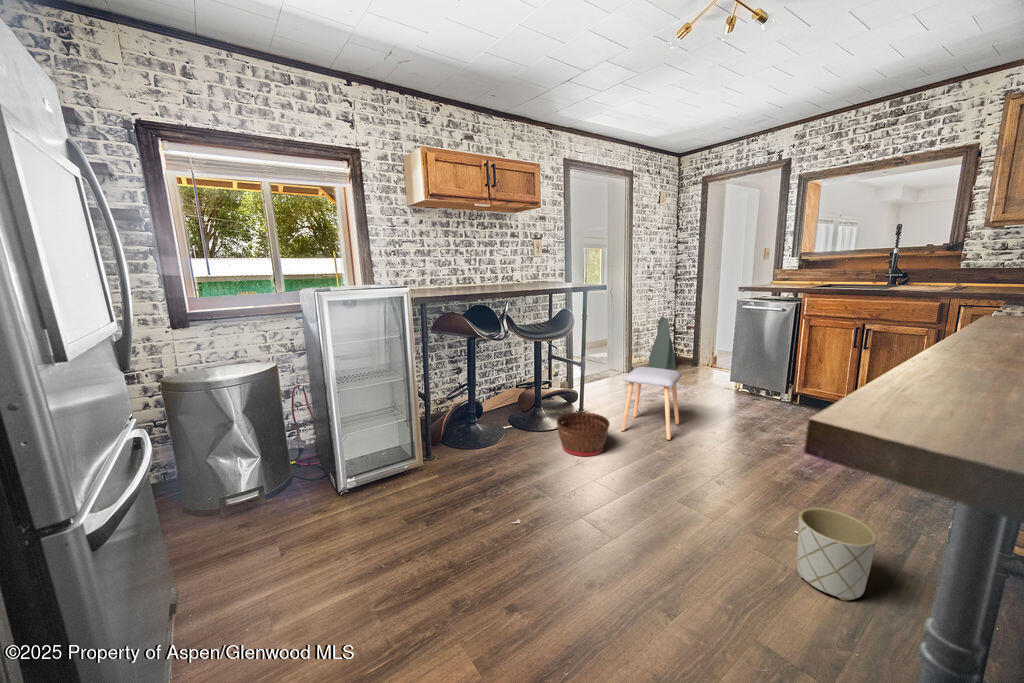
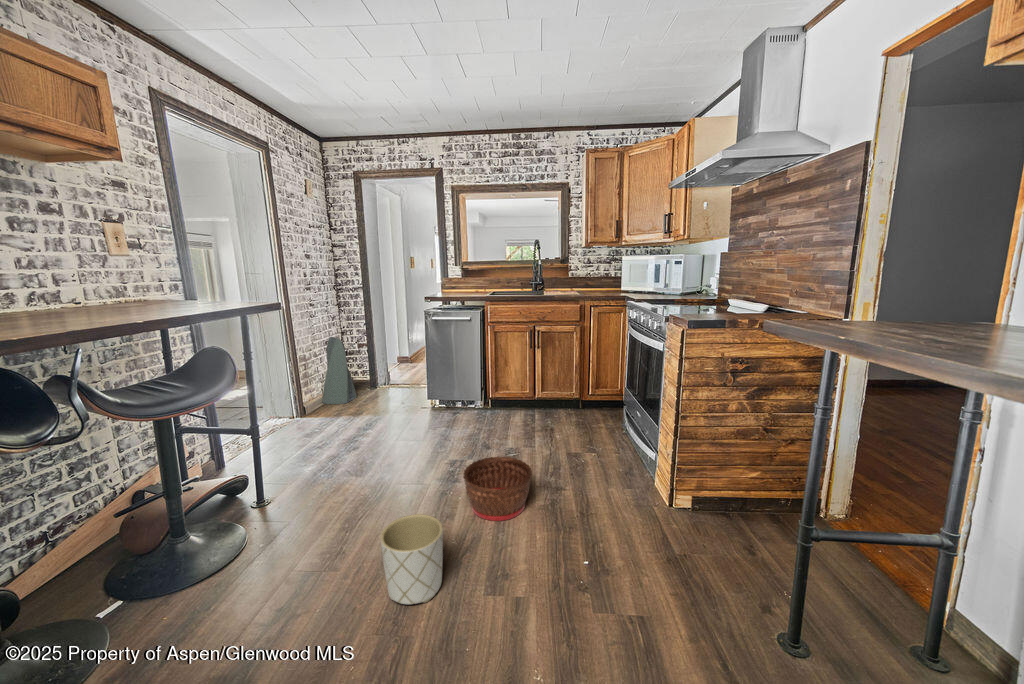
stool: present [621,367,681,440] -> none [341,408,416,515]
basket: present [557,412,610,456] -> present [464,457,532,521]
planter: present [797,508,877,601] -> present [381,514,443,604]

